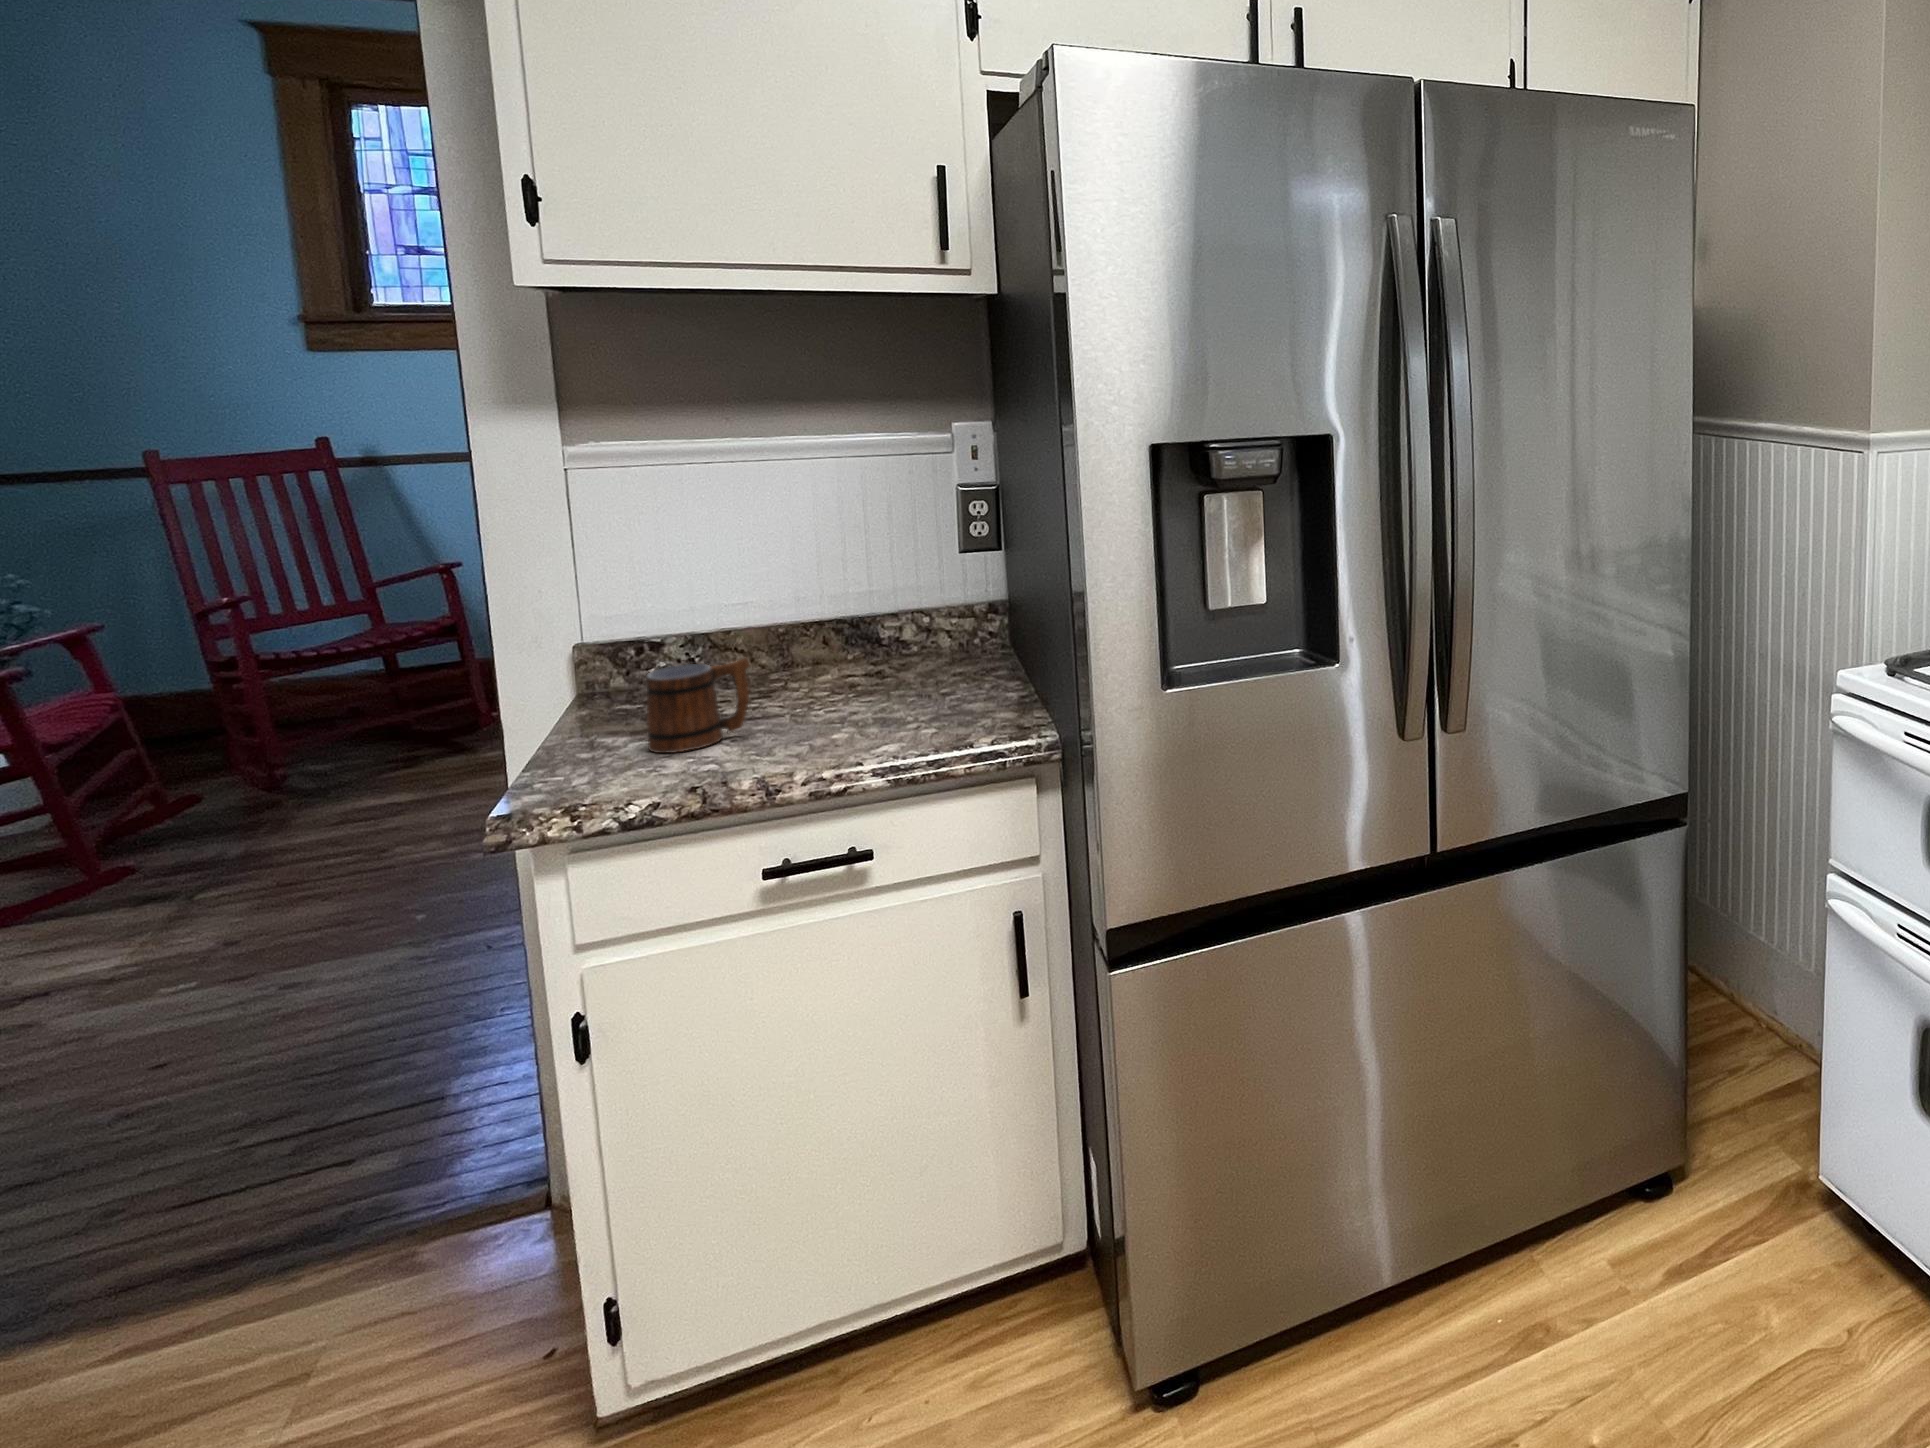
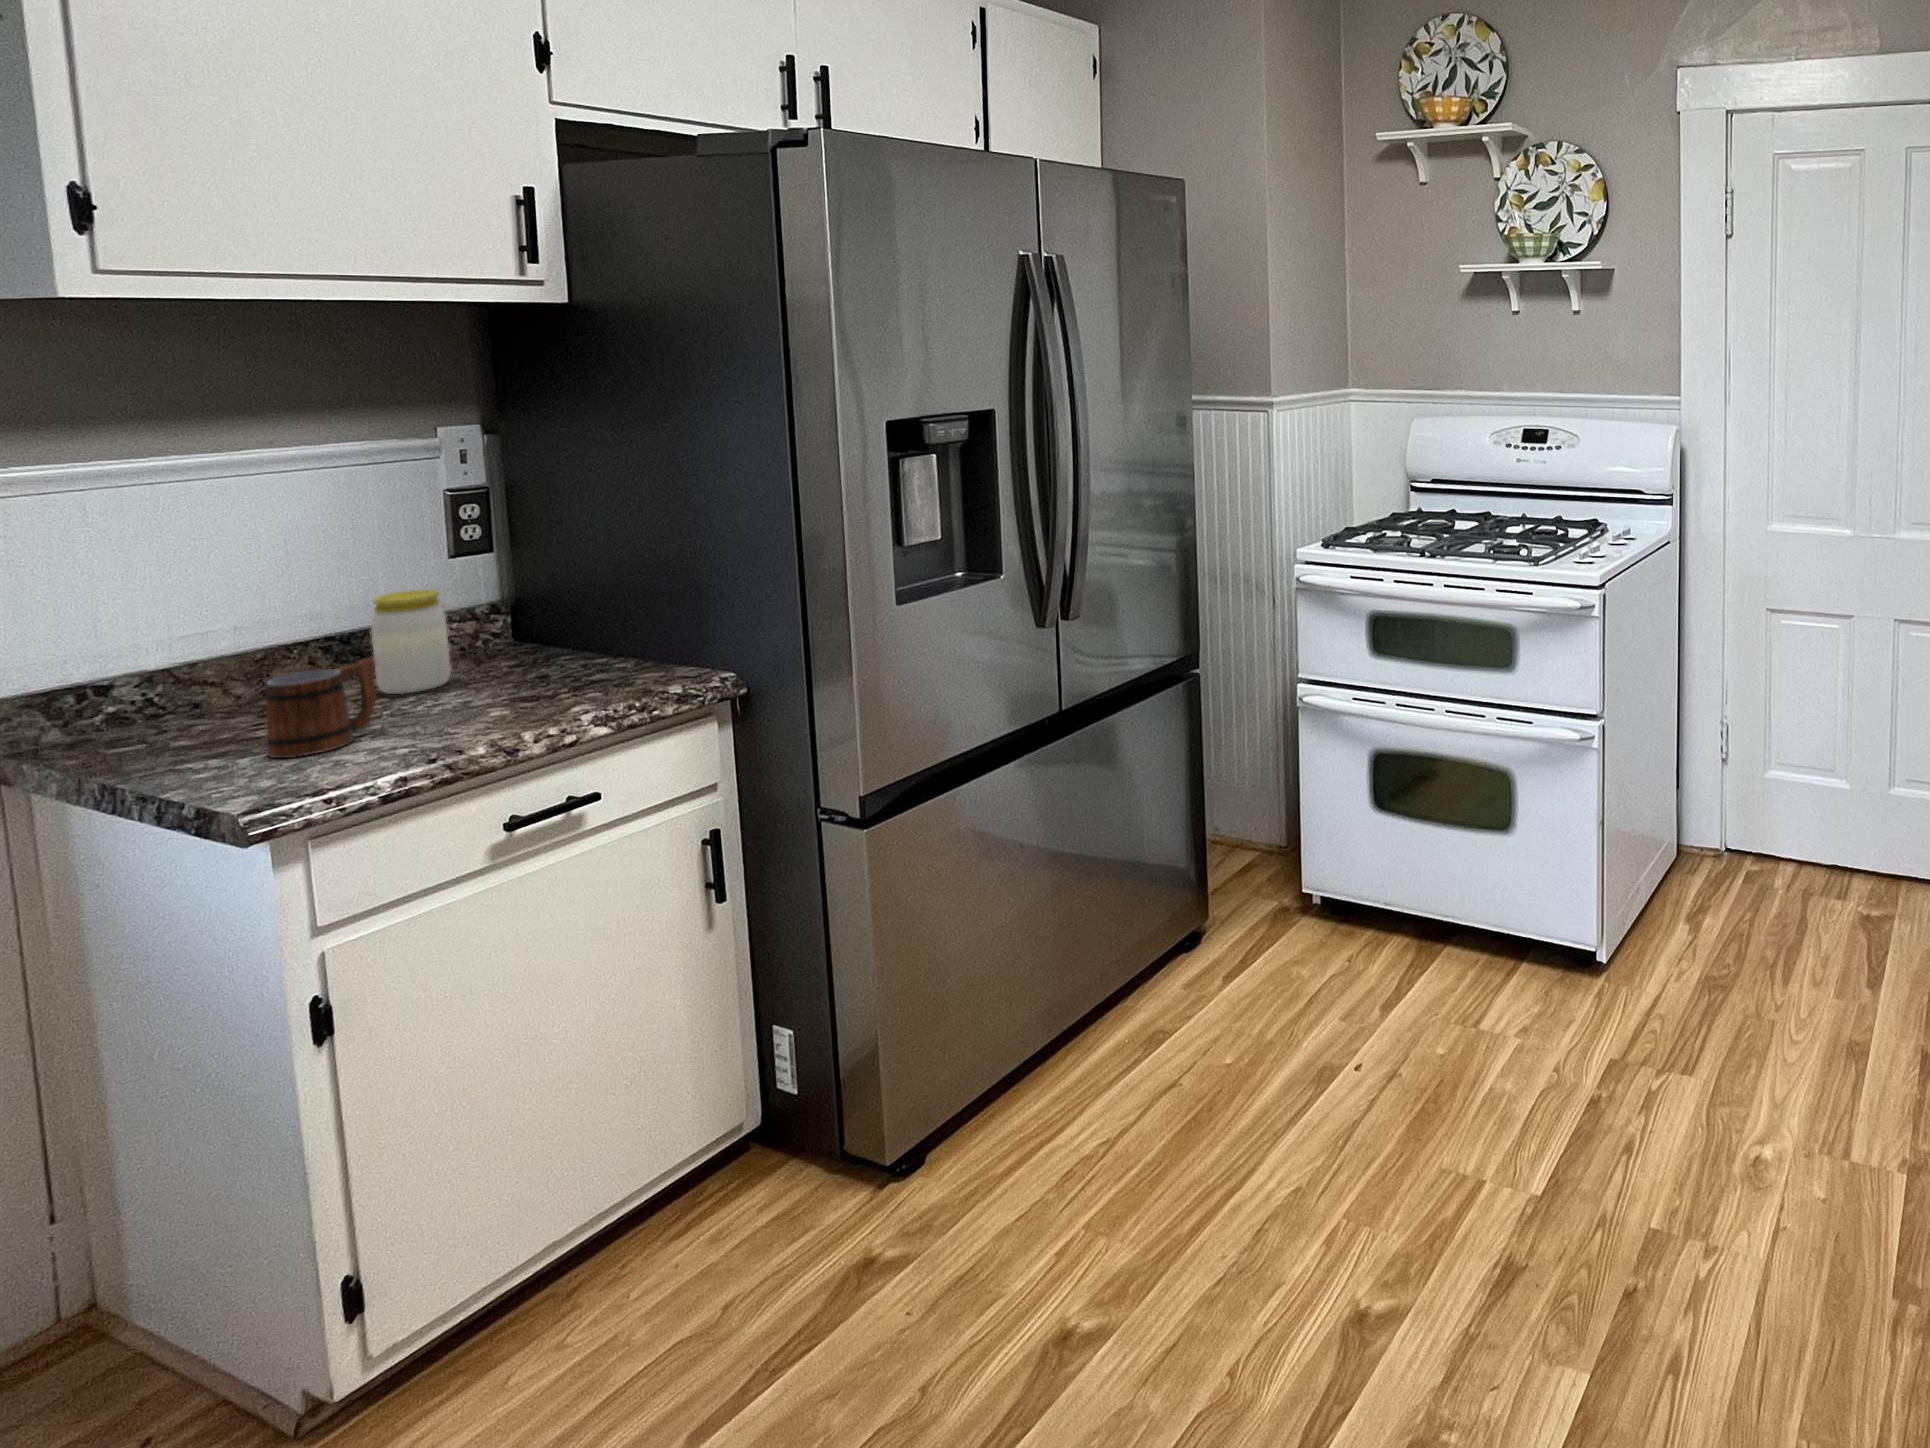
jar: none [831,584,897,689] -> present [371,590,451,694]

